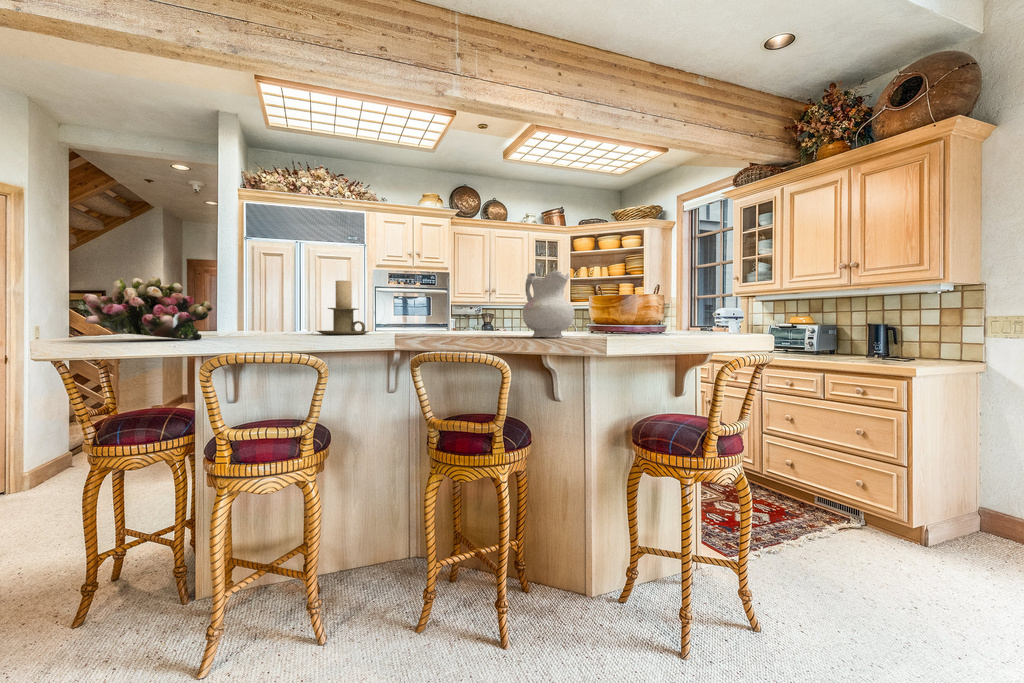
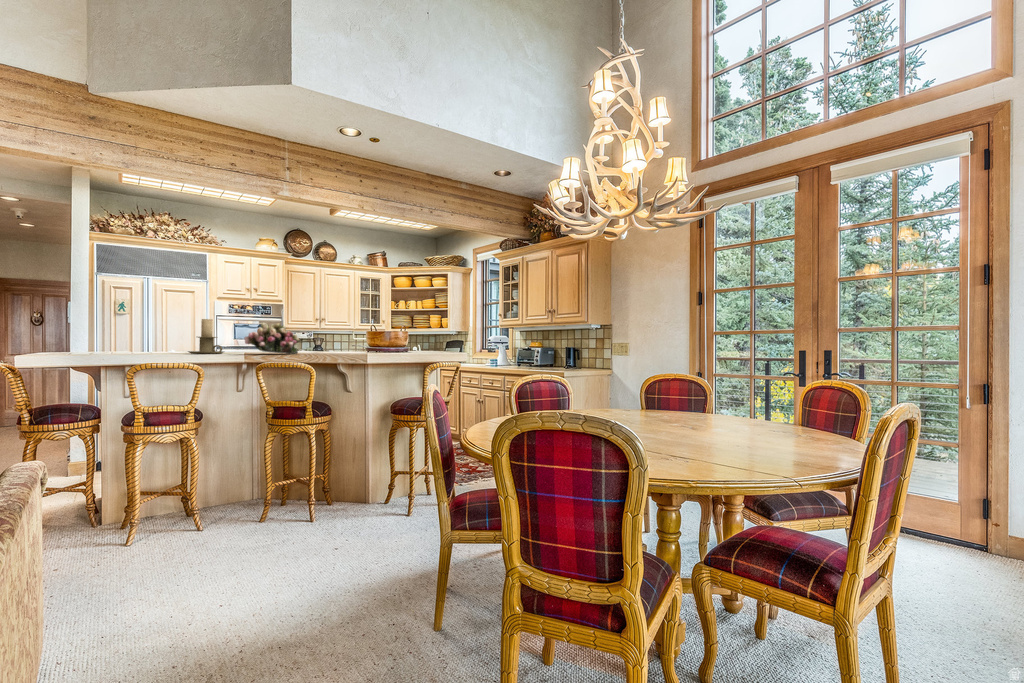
ceramic pitcher: present [522,270,574,337] -> none [324,319,354,354]
flower arrangement: present [83,277,212,340] -> present [244,323,300,354]

